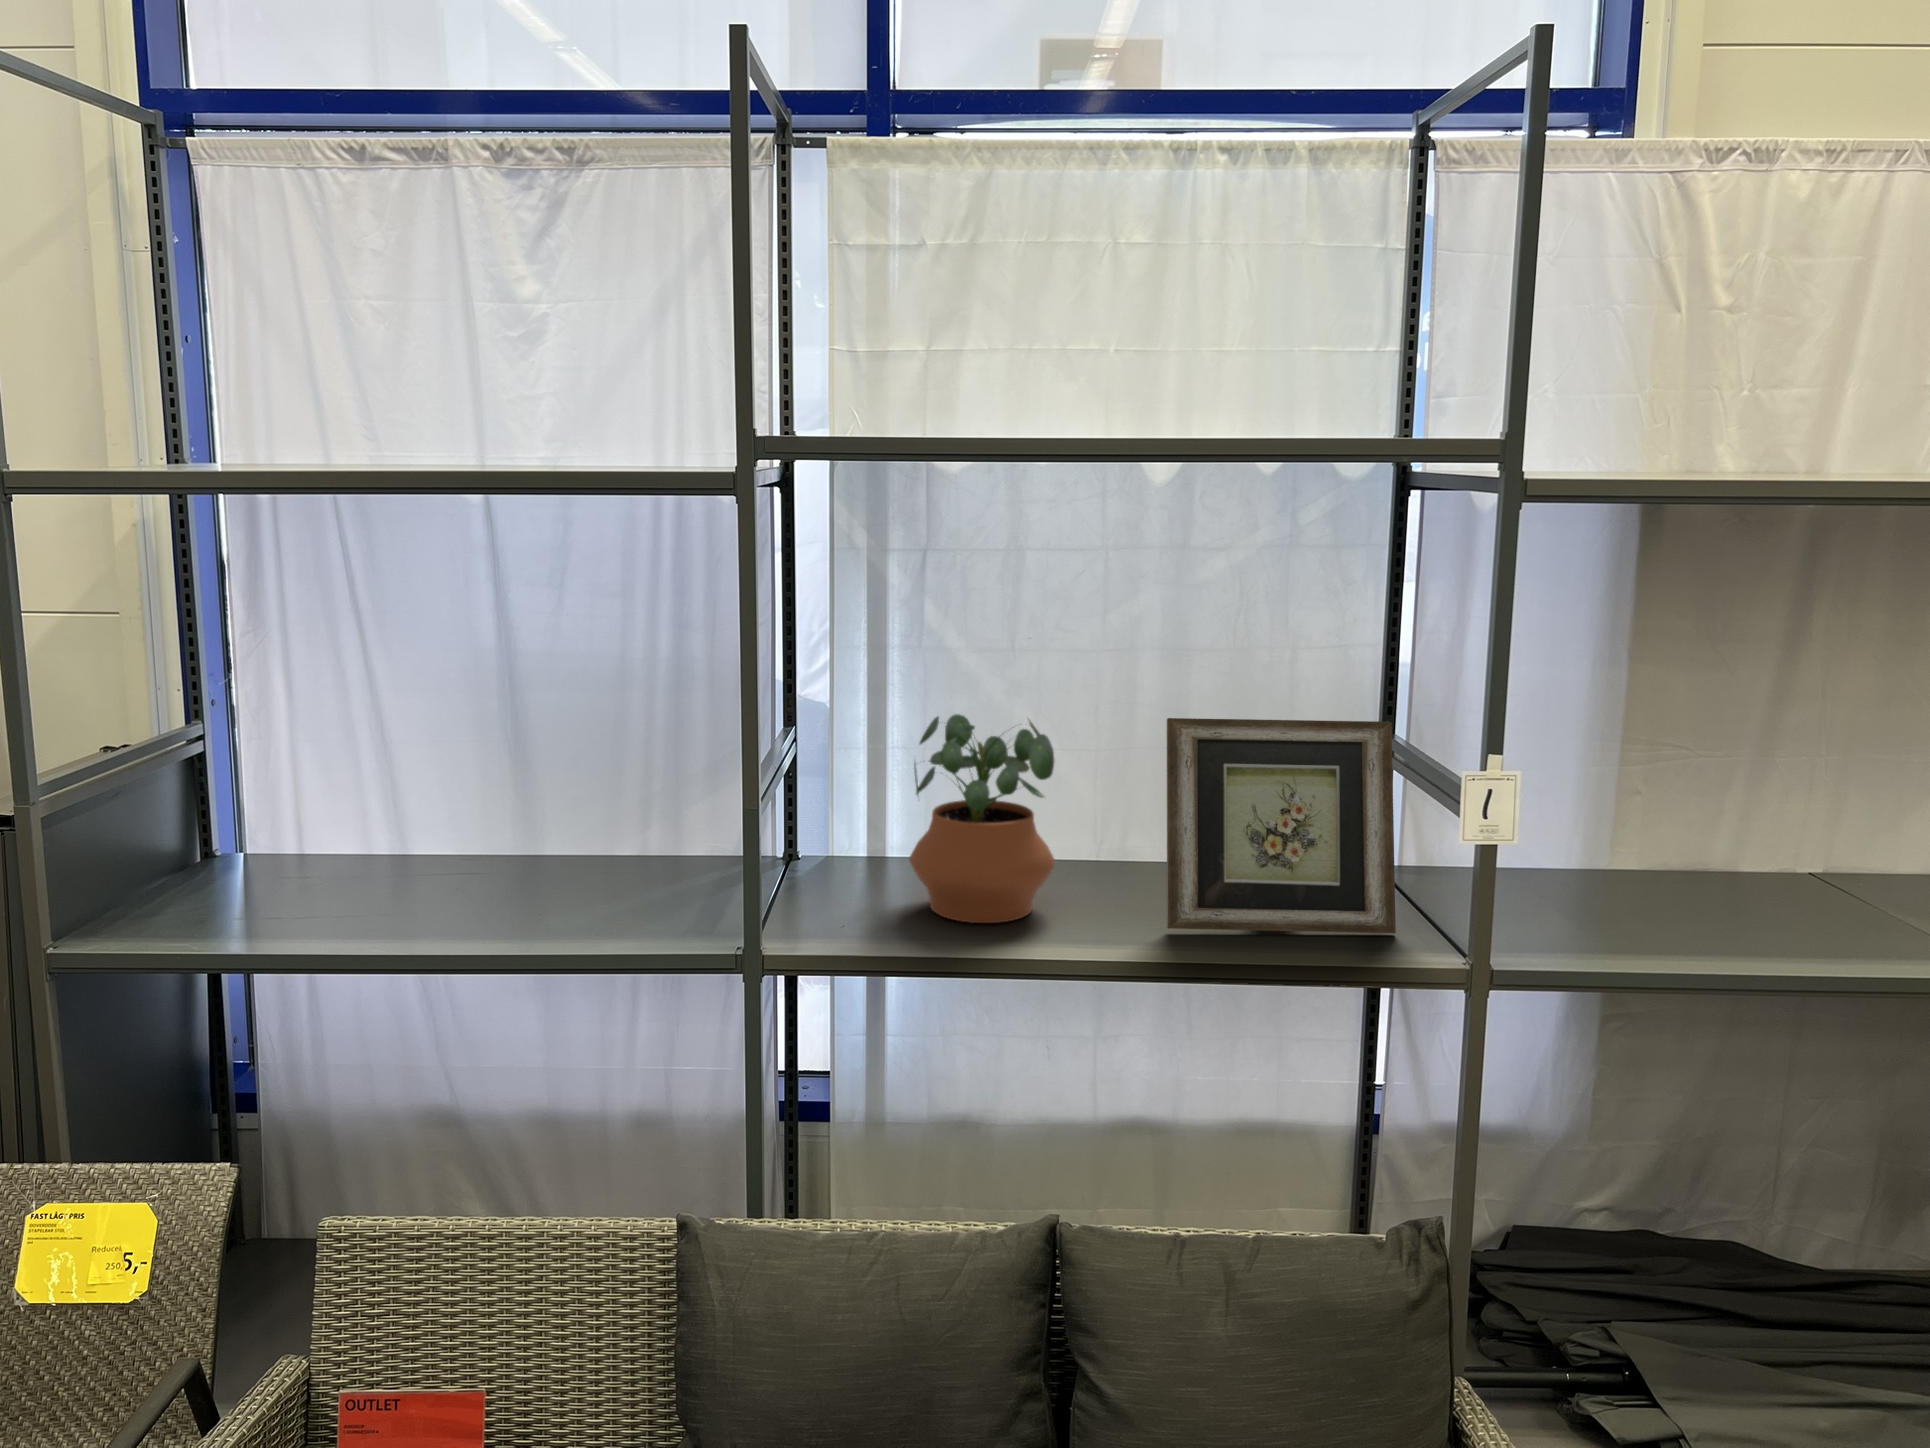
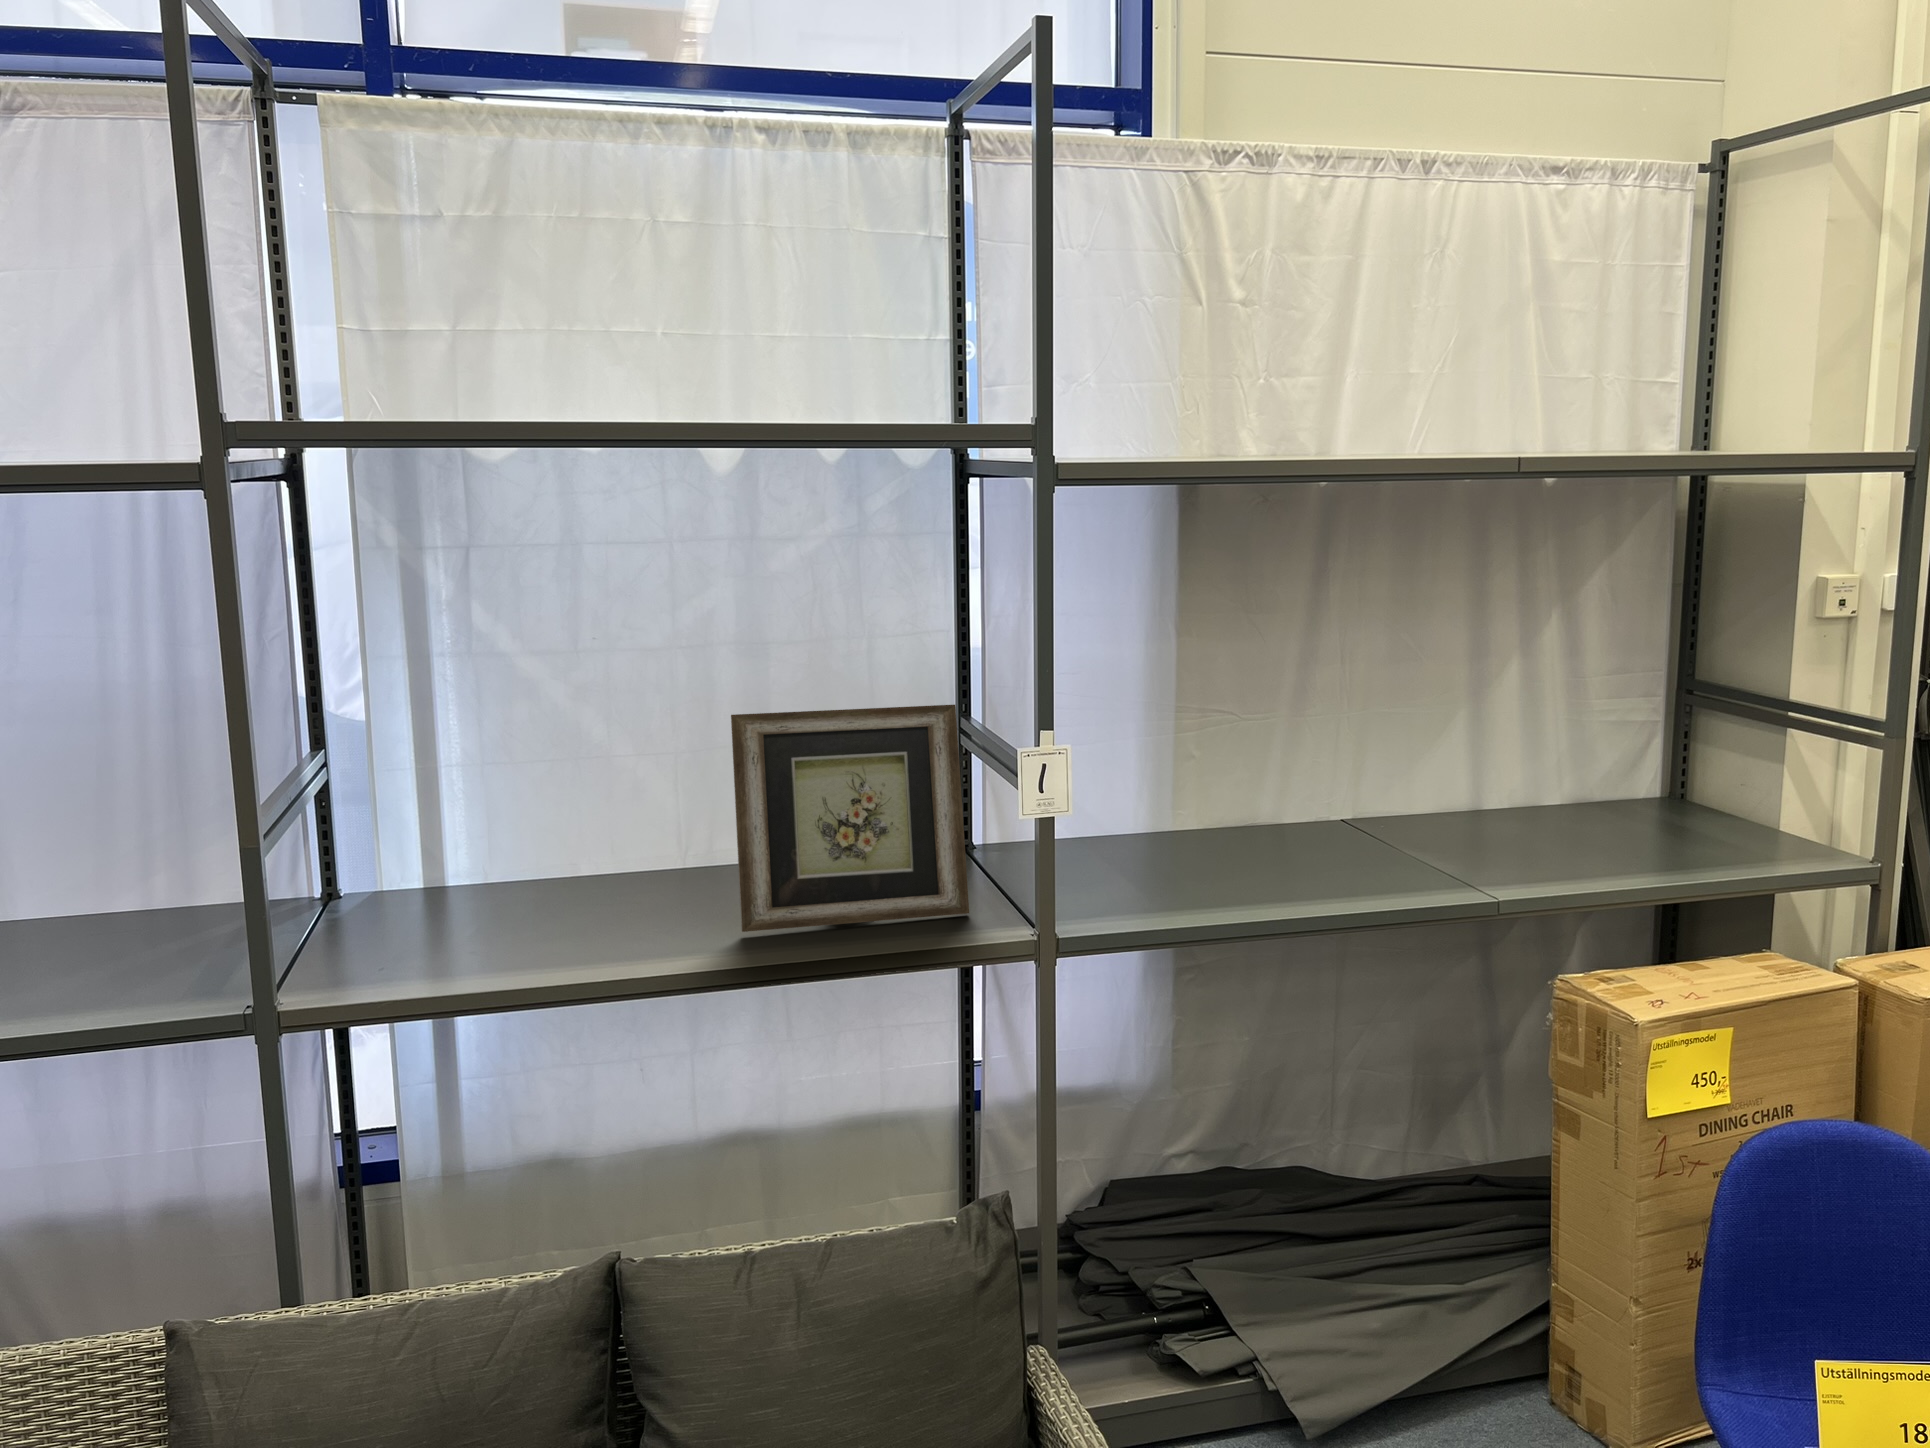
potted plant: present [909,714,1055,923] -> none [455,722,623,948]

